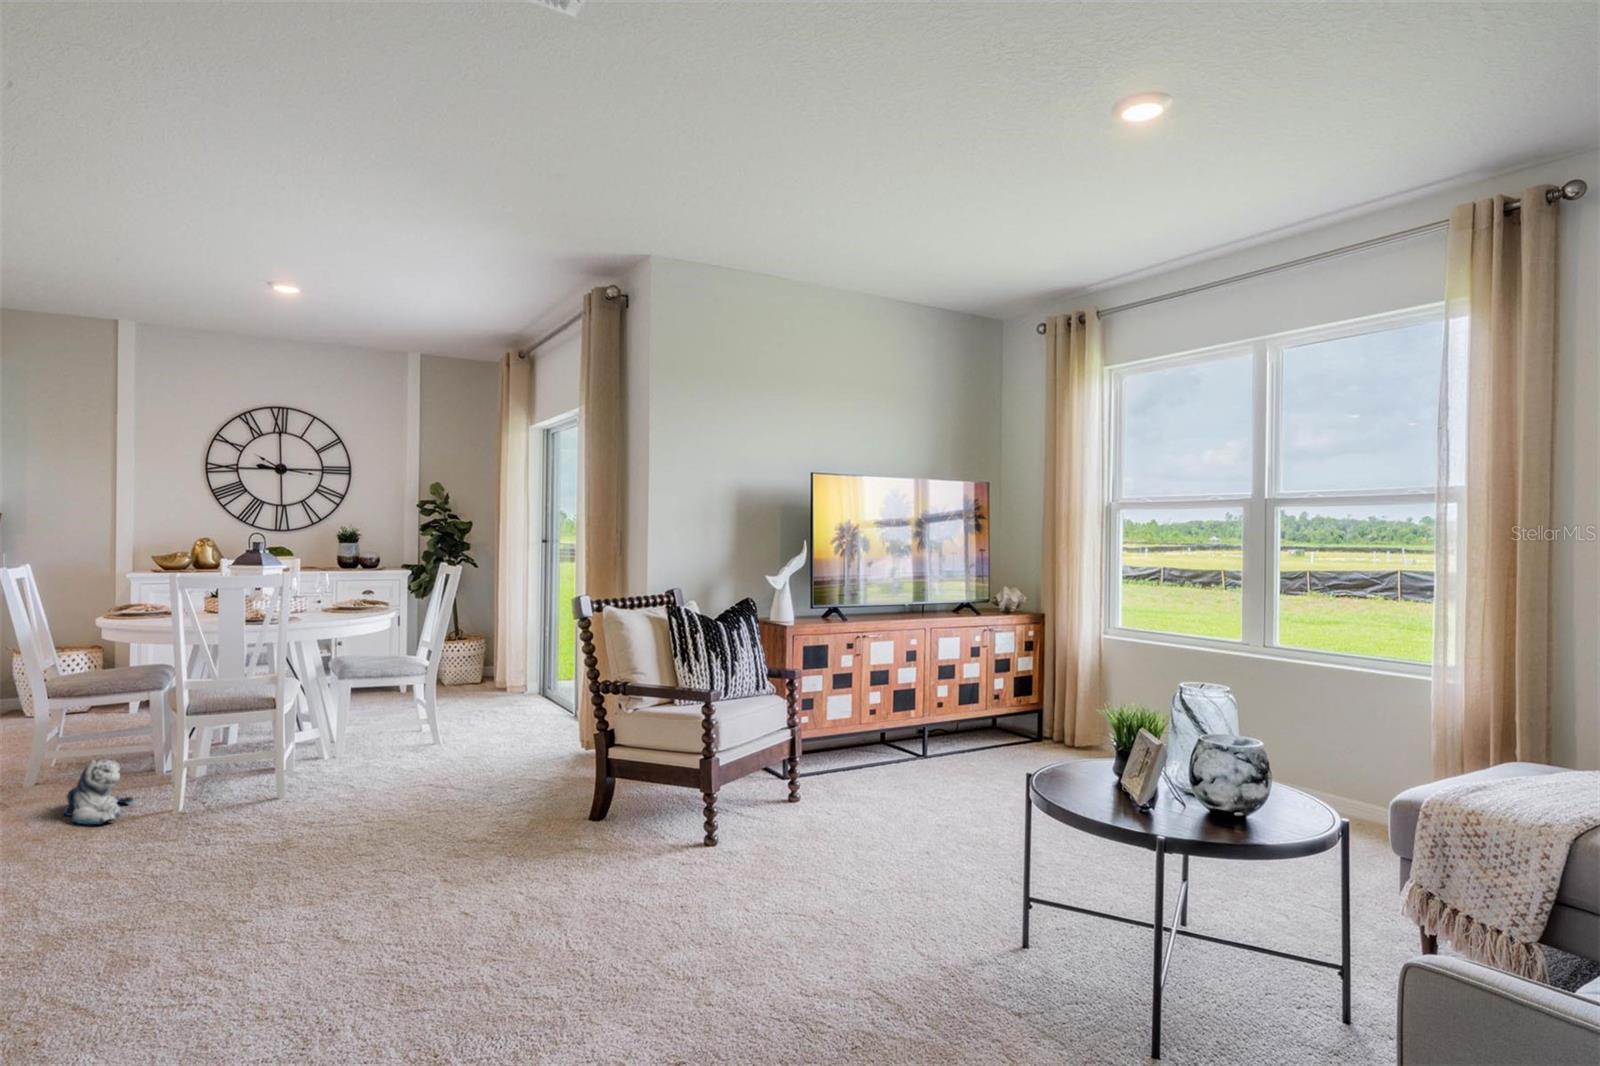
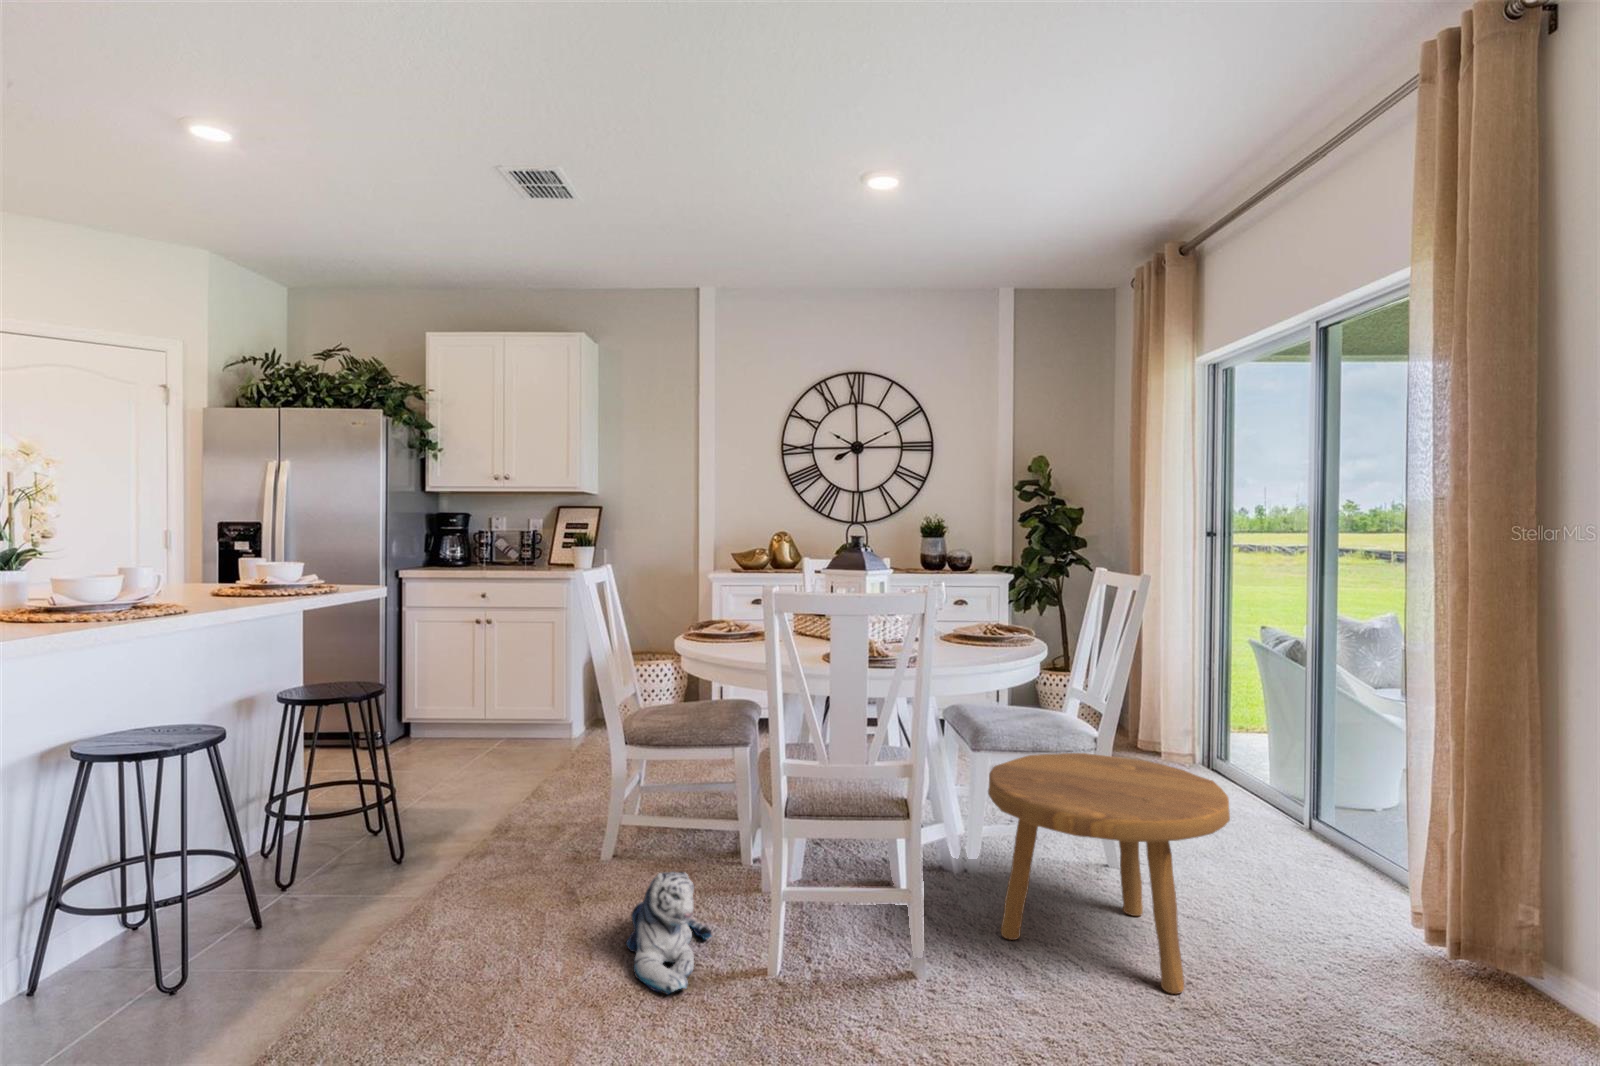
footstool: none [335,673,471,782] -> present [988,753,1230,994]

